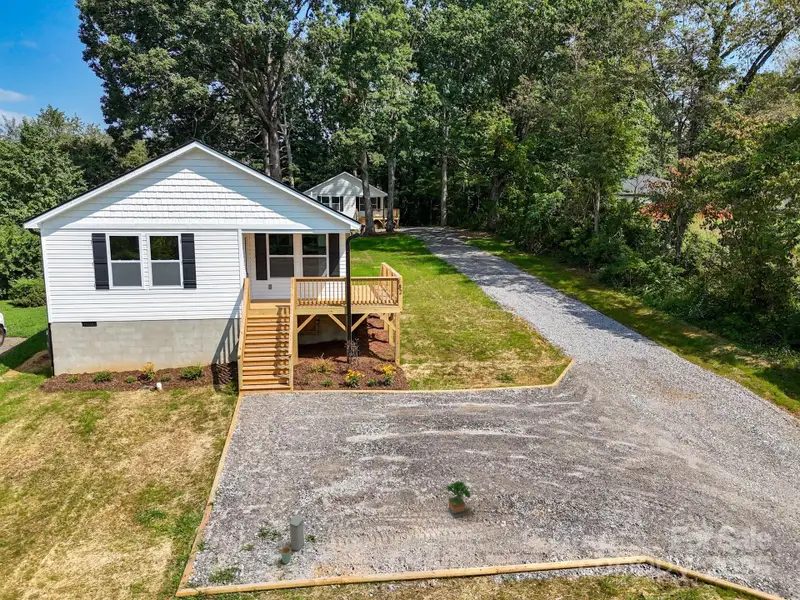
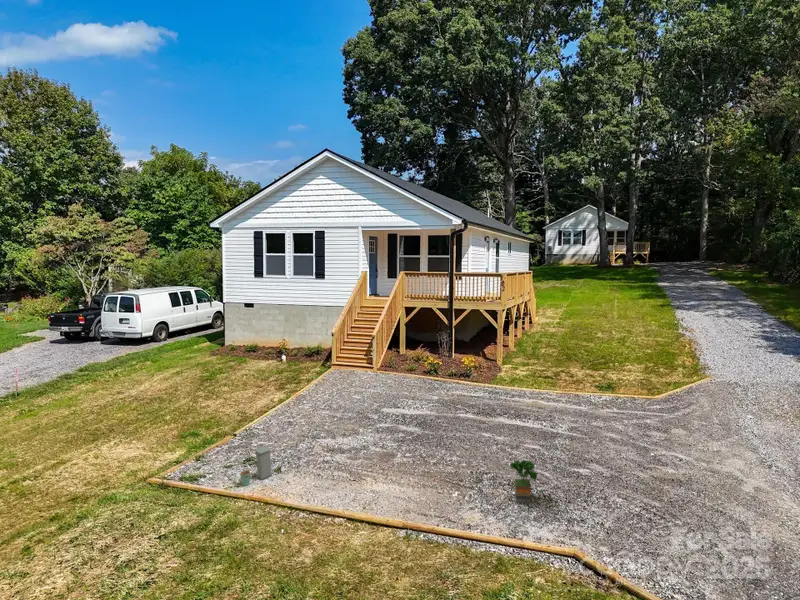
potted tree: present [447,481,470,518] -> present [510,460,537,503]

